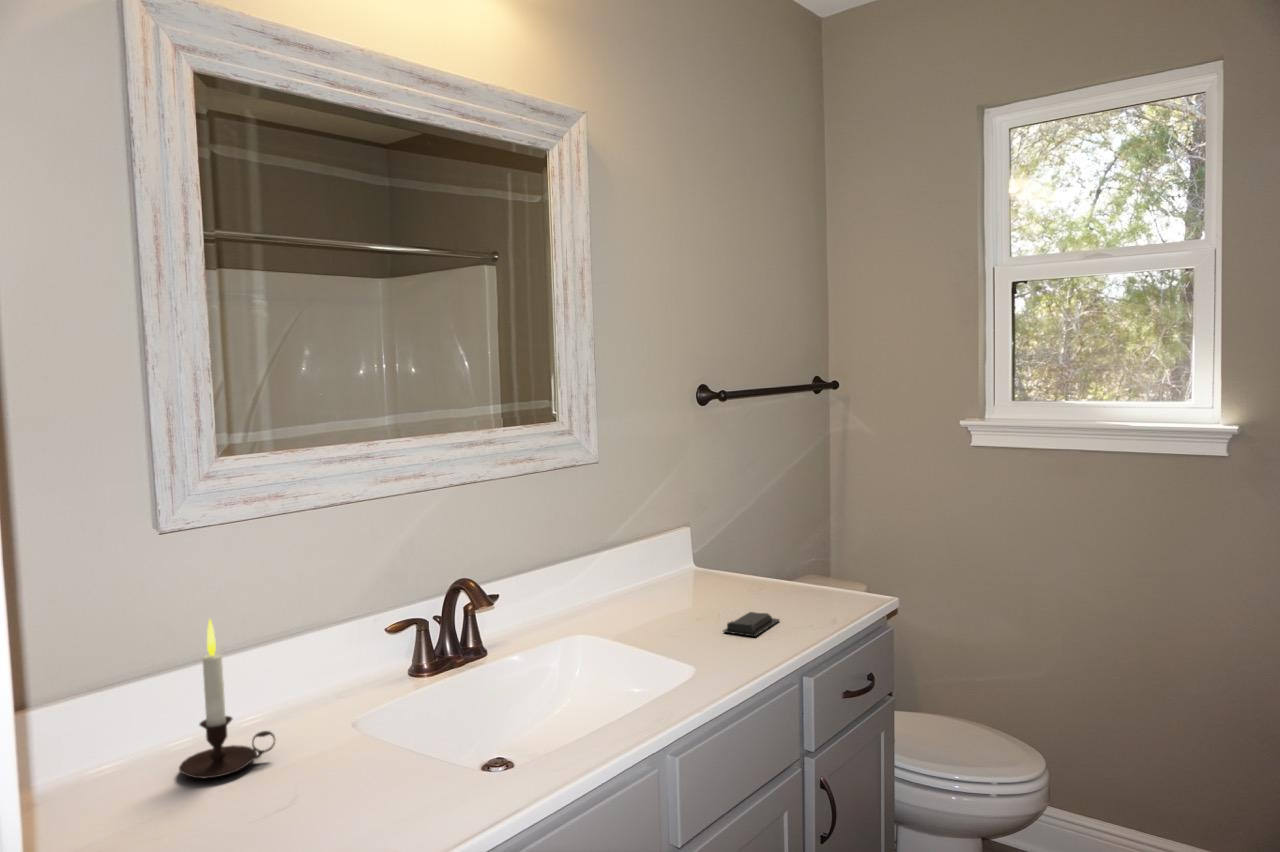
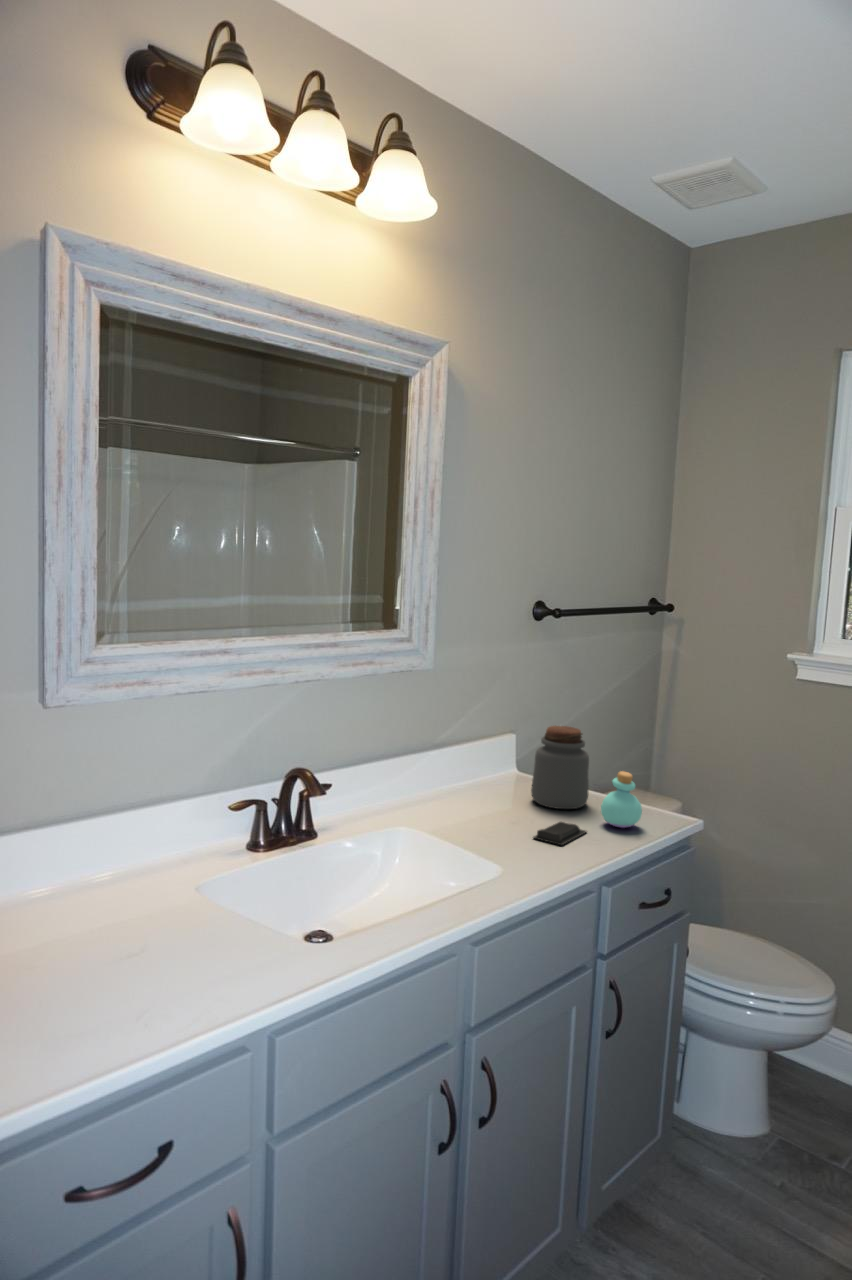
jar: none [714,511,775,600] -> present [531,726,589,809]
perfume bottle: none [791,552,835,612] -> present [601,771,642,828]
candle: present [179,620,275,778] -> none [47,788,129,924]

